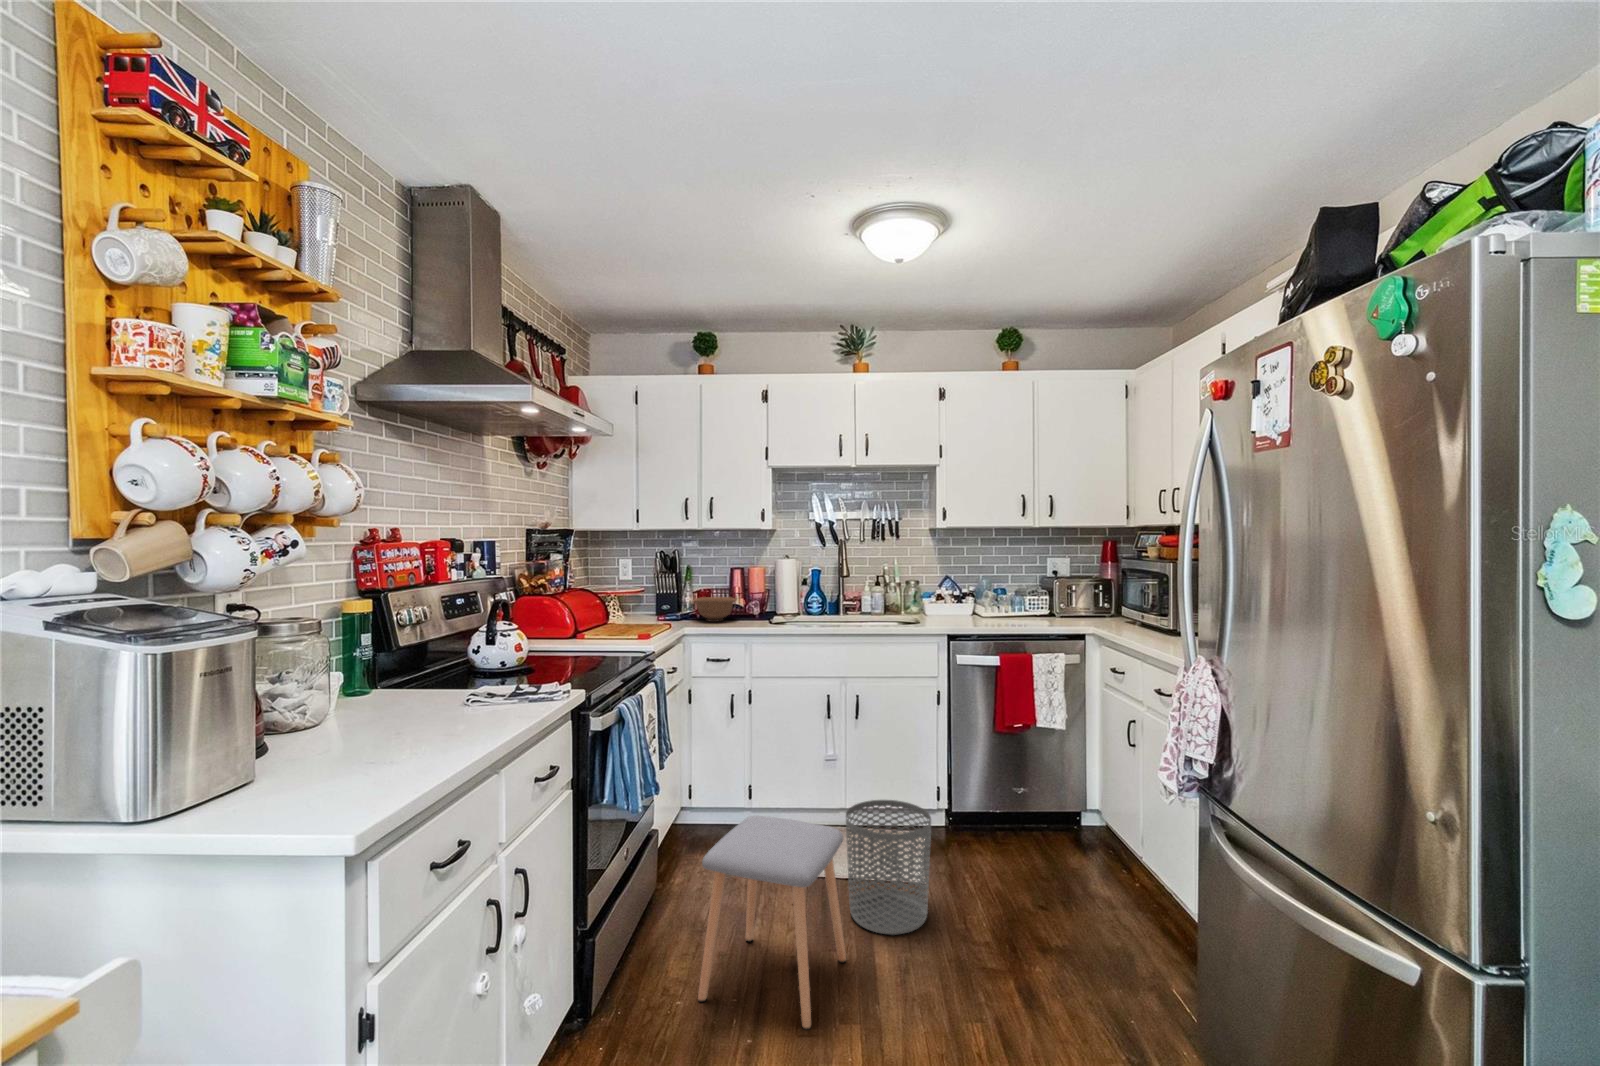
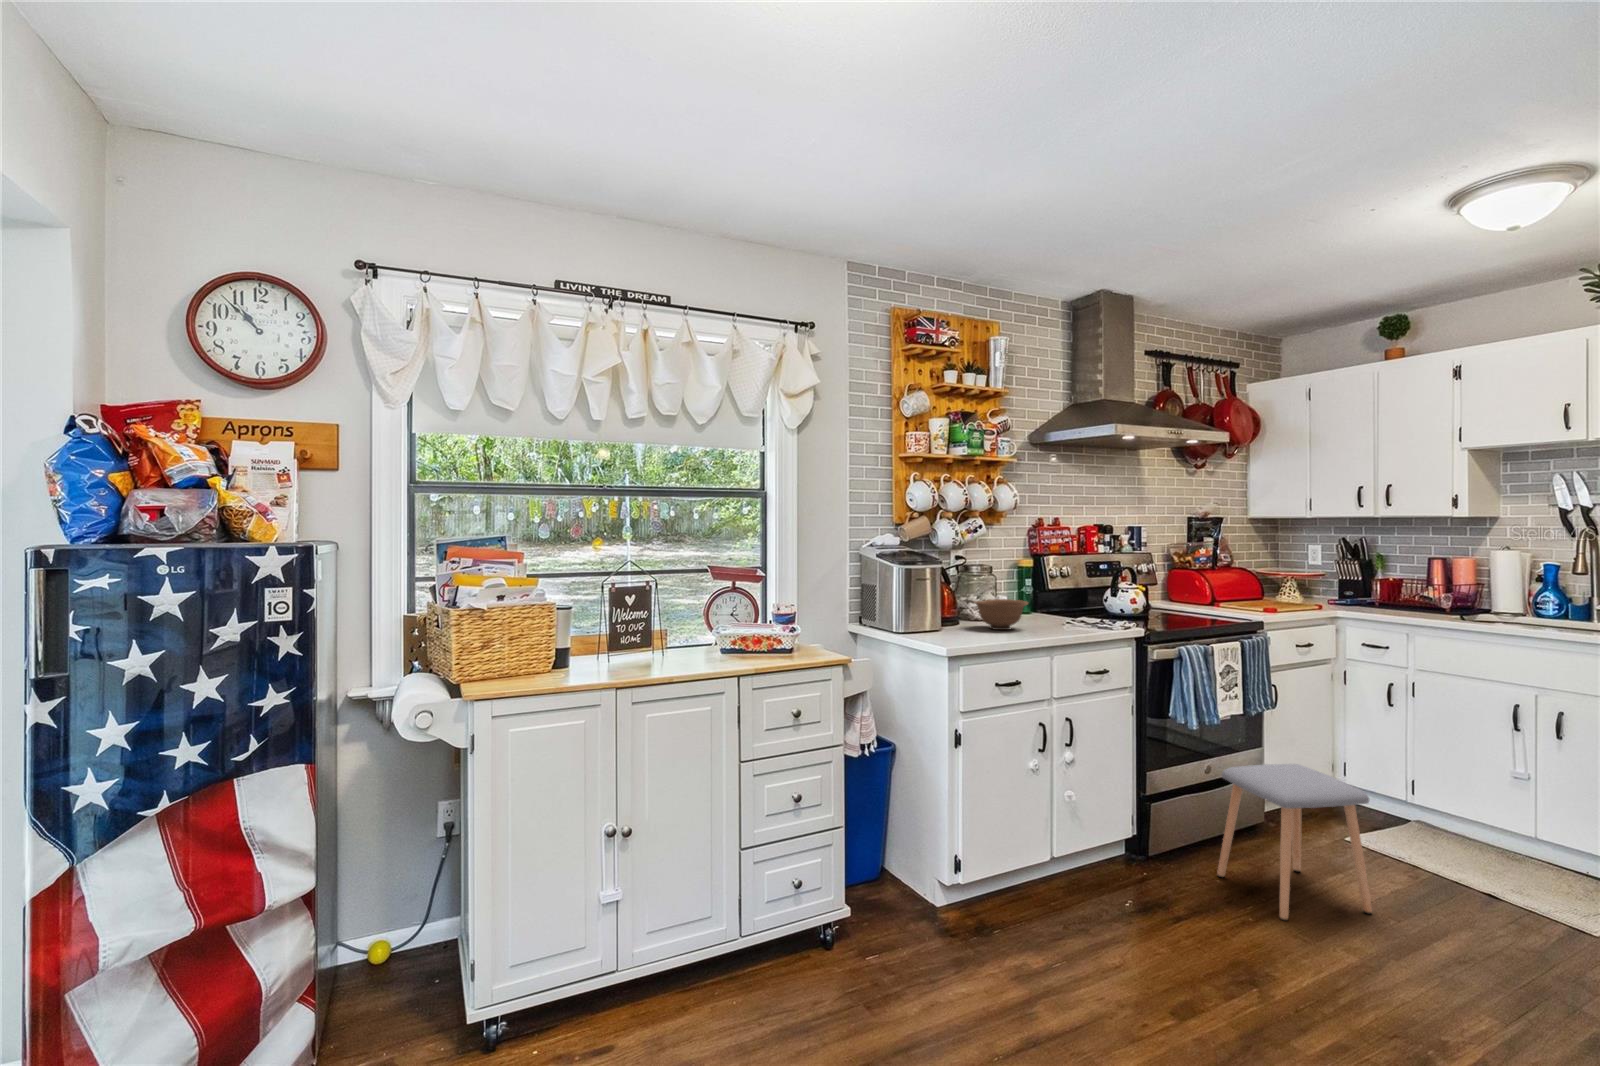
bowl: present [694,597,736,622] -> present [974,599,1028,630]
waste bin: present [846,800,931,935] -> none [1414,800,1529,936]

